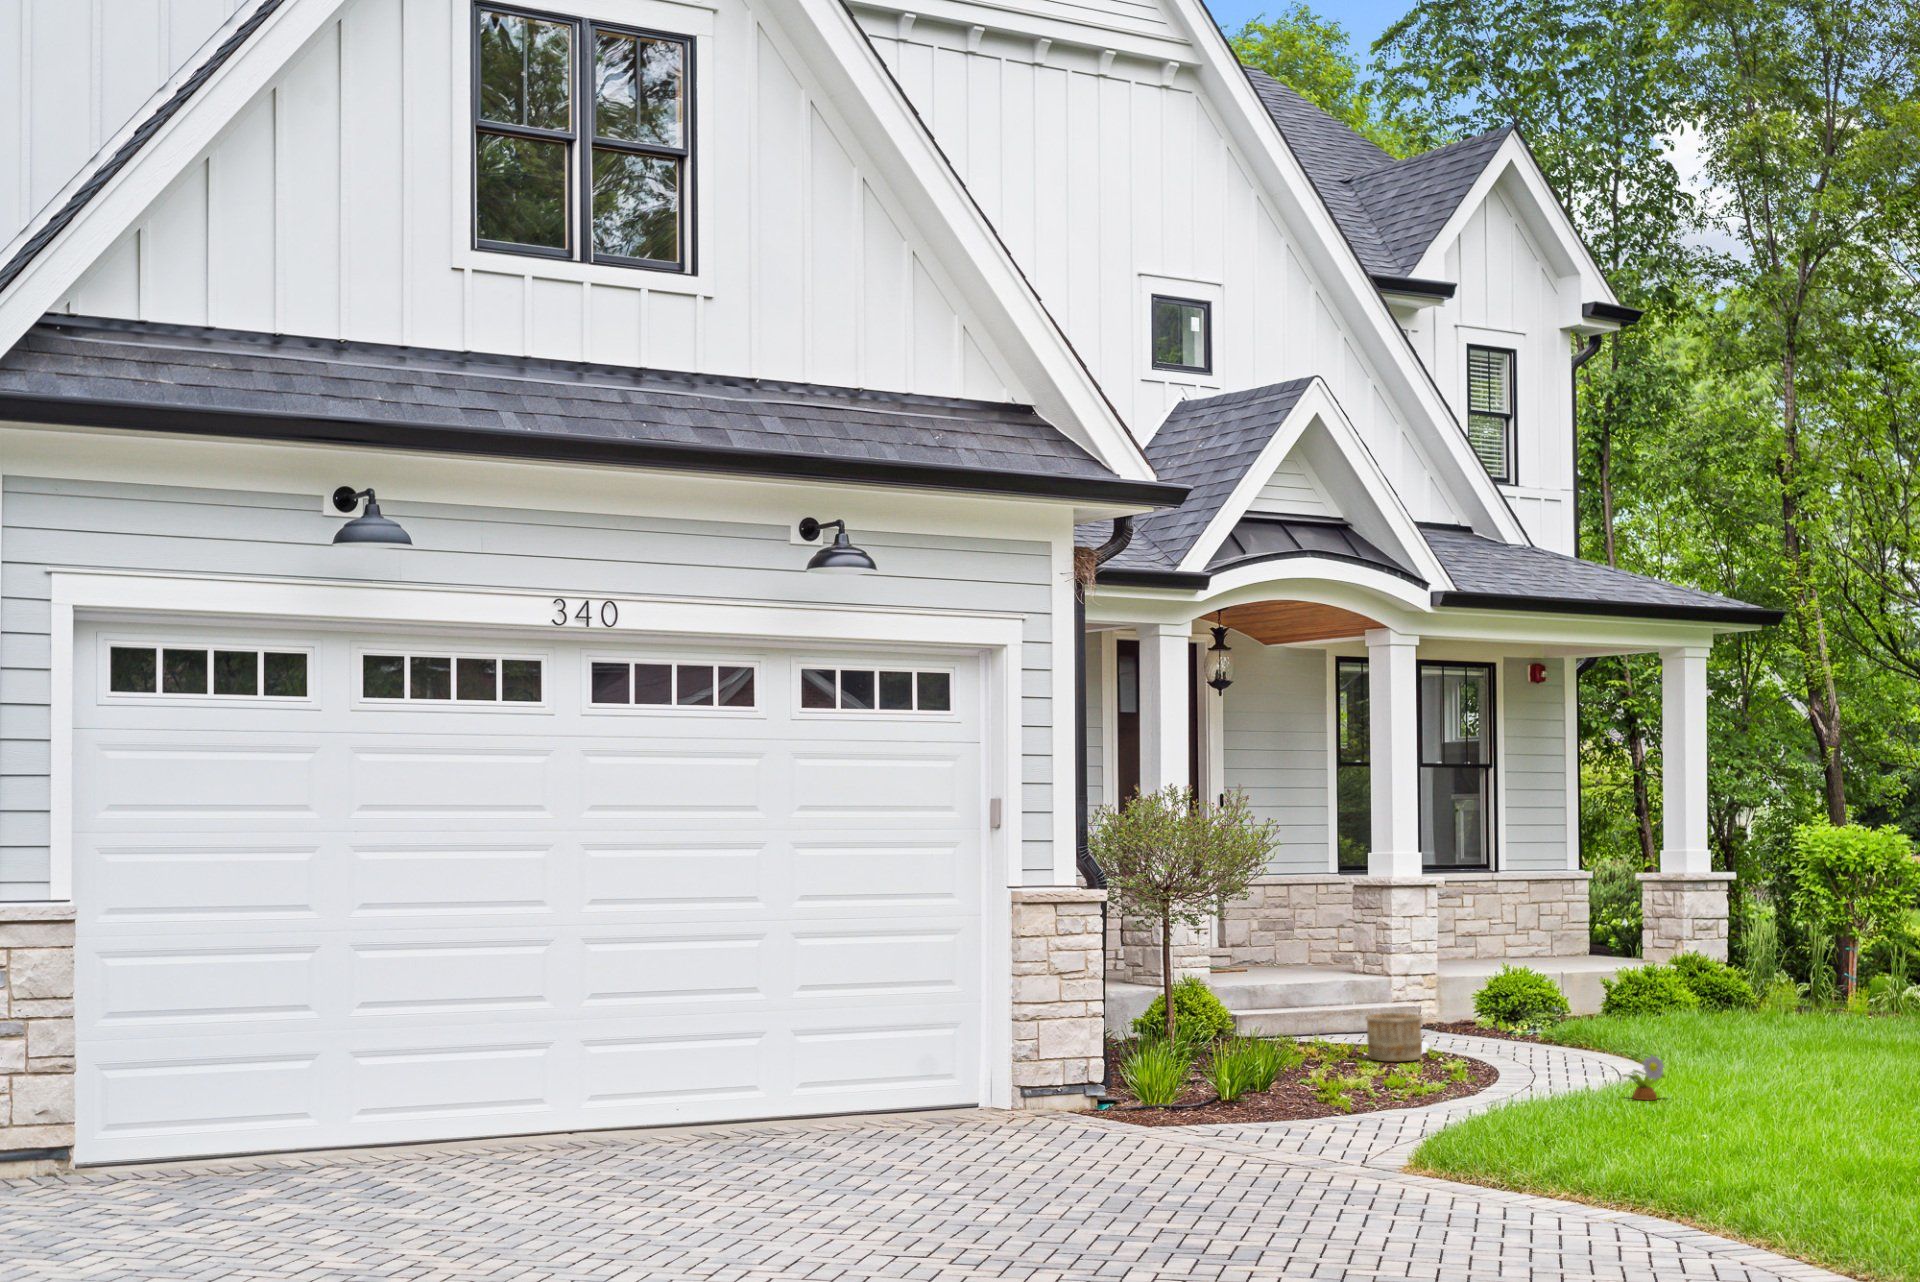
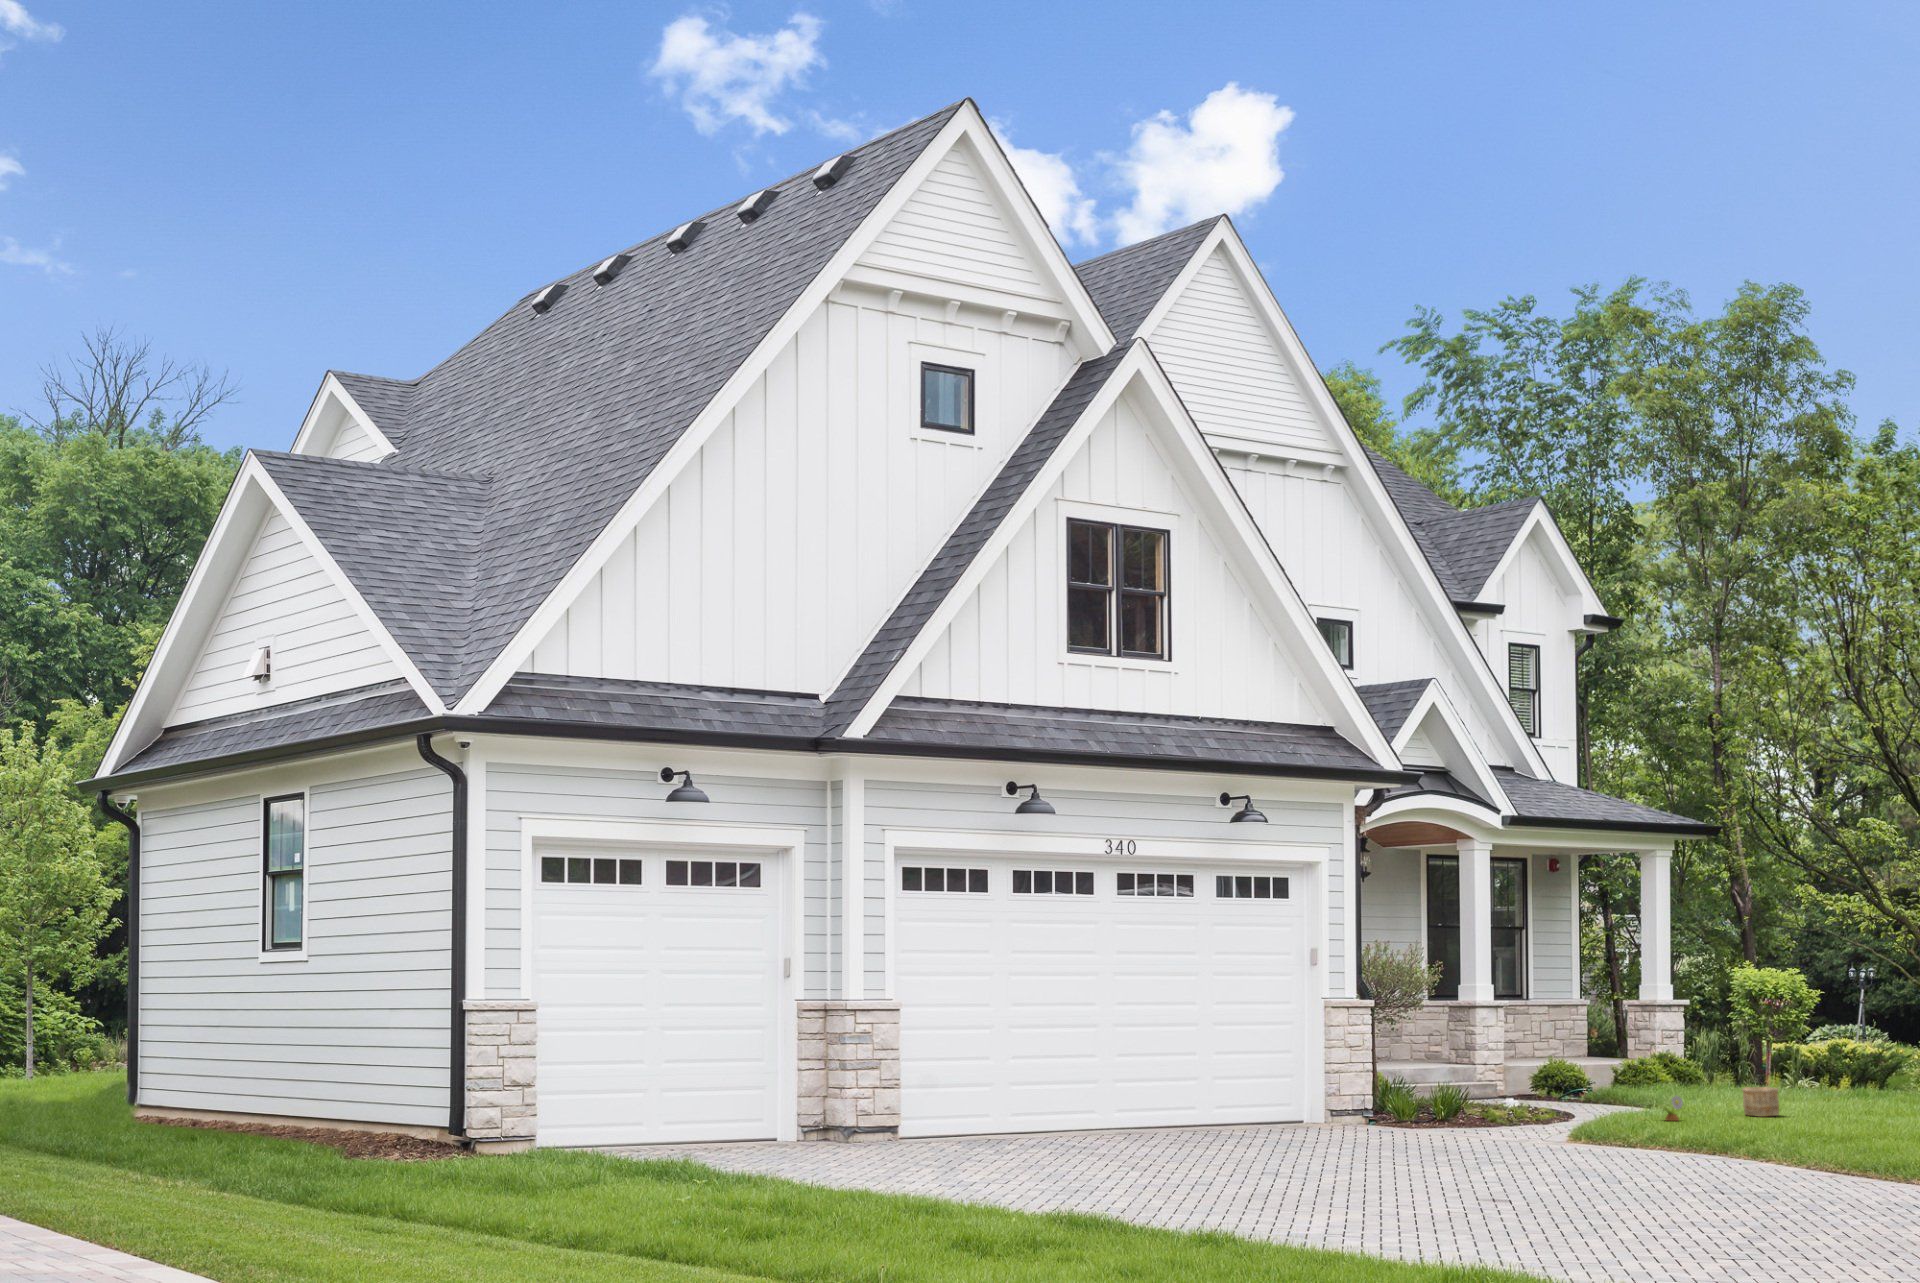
wooden bucket: present [1366,1013,1422,1062] -> present [1742,1087,1779,1117]

